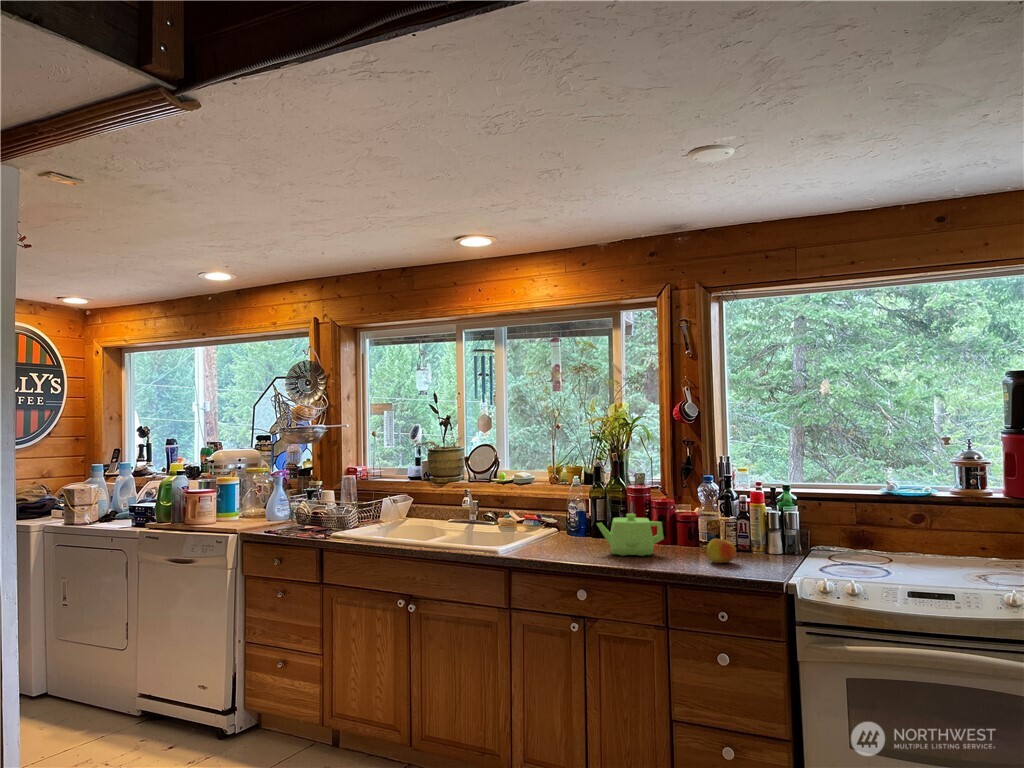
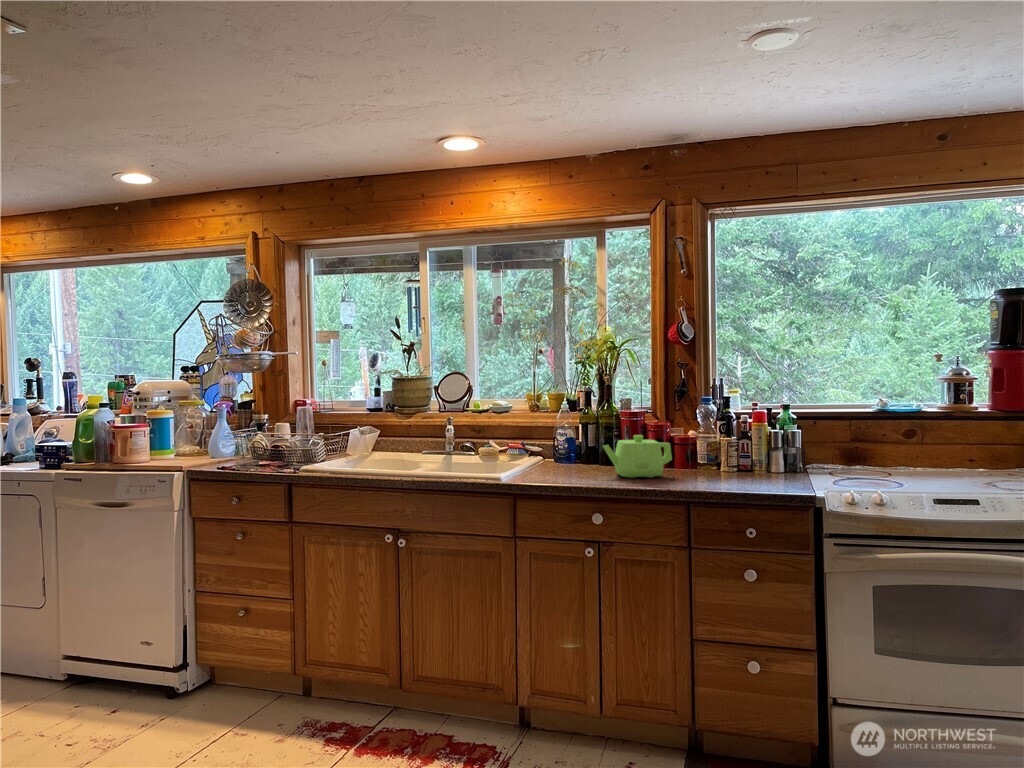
apple: present [707,539,736,563] -> none [720,457,750,481]

